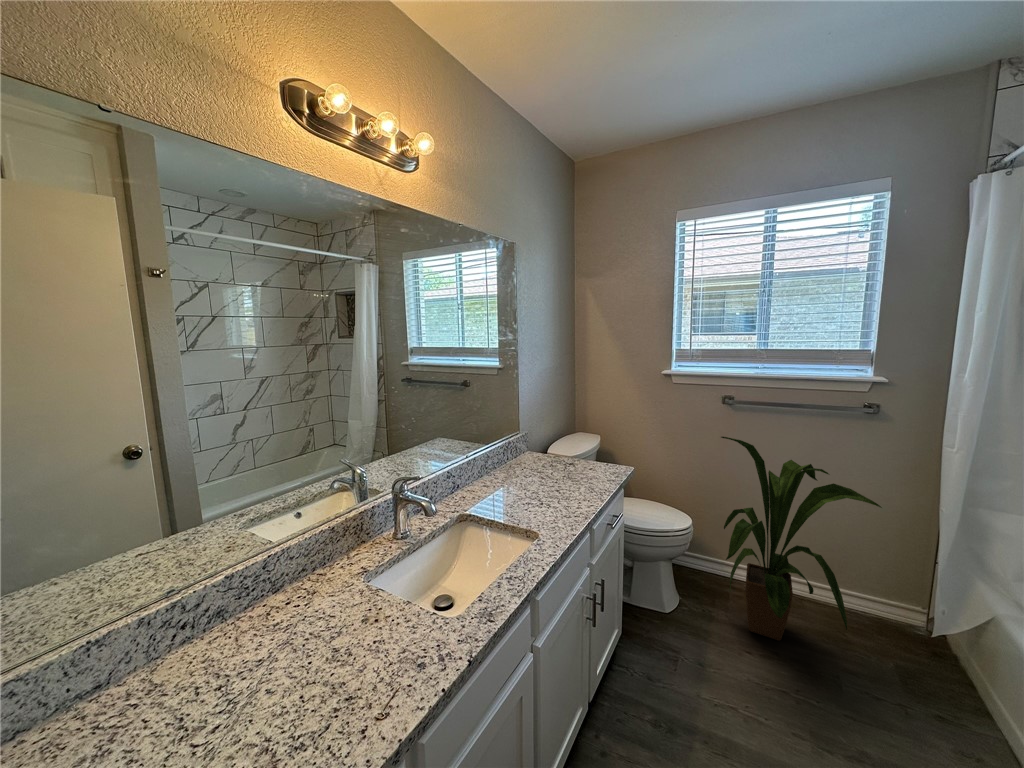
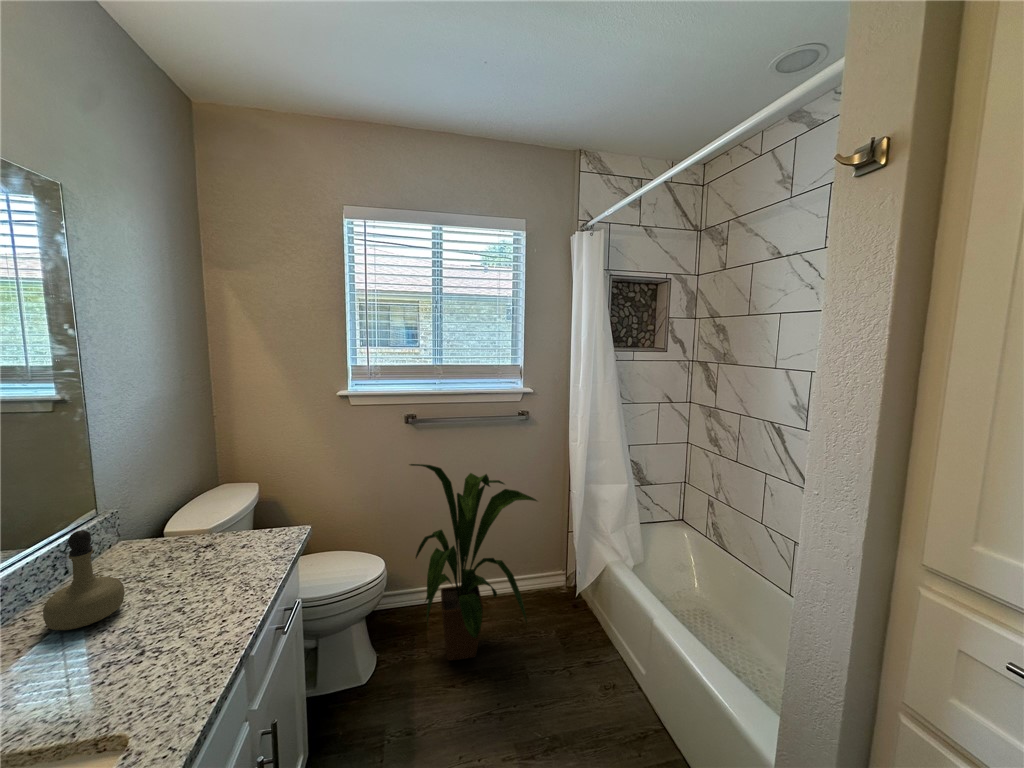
perfume bottle: none [502,433,533,484] -> present [43,530,125,630]

